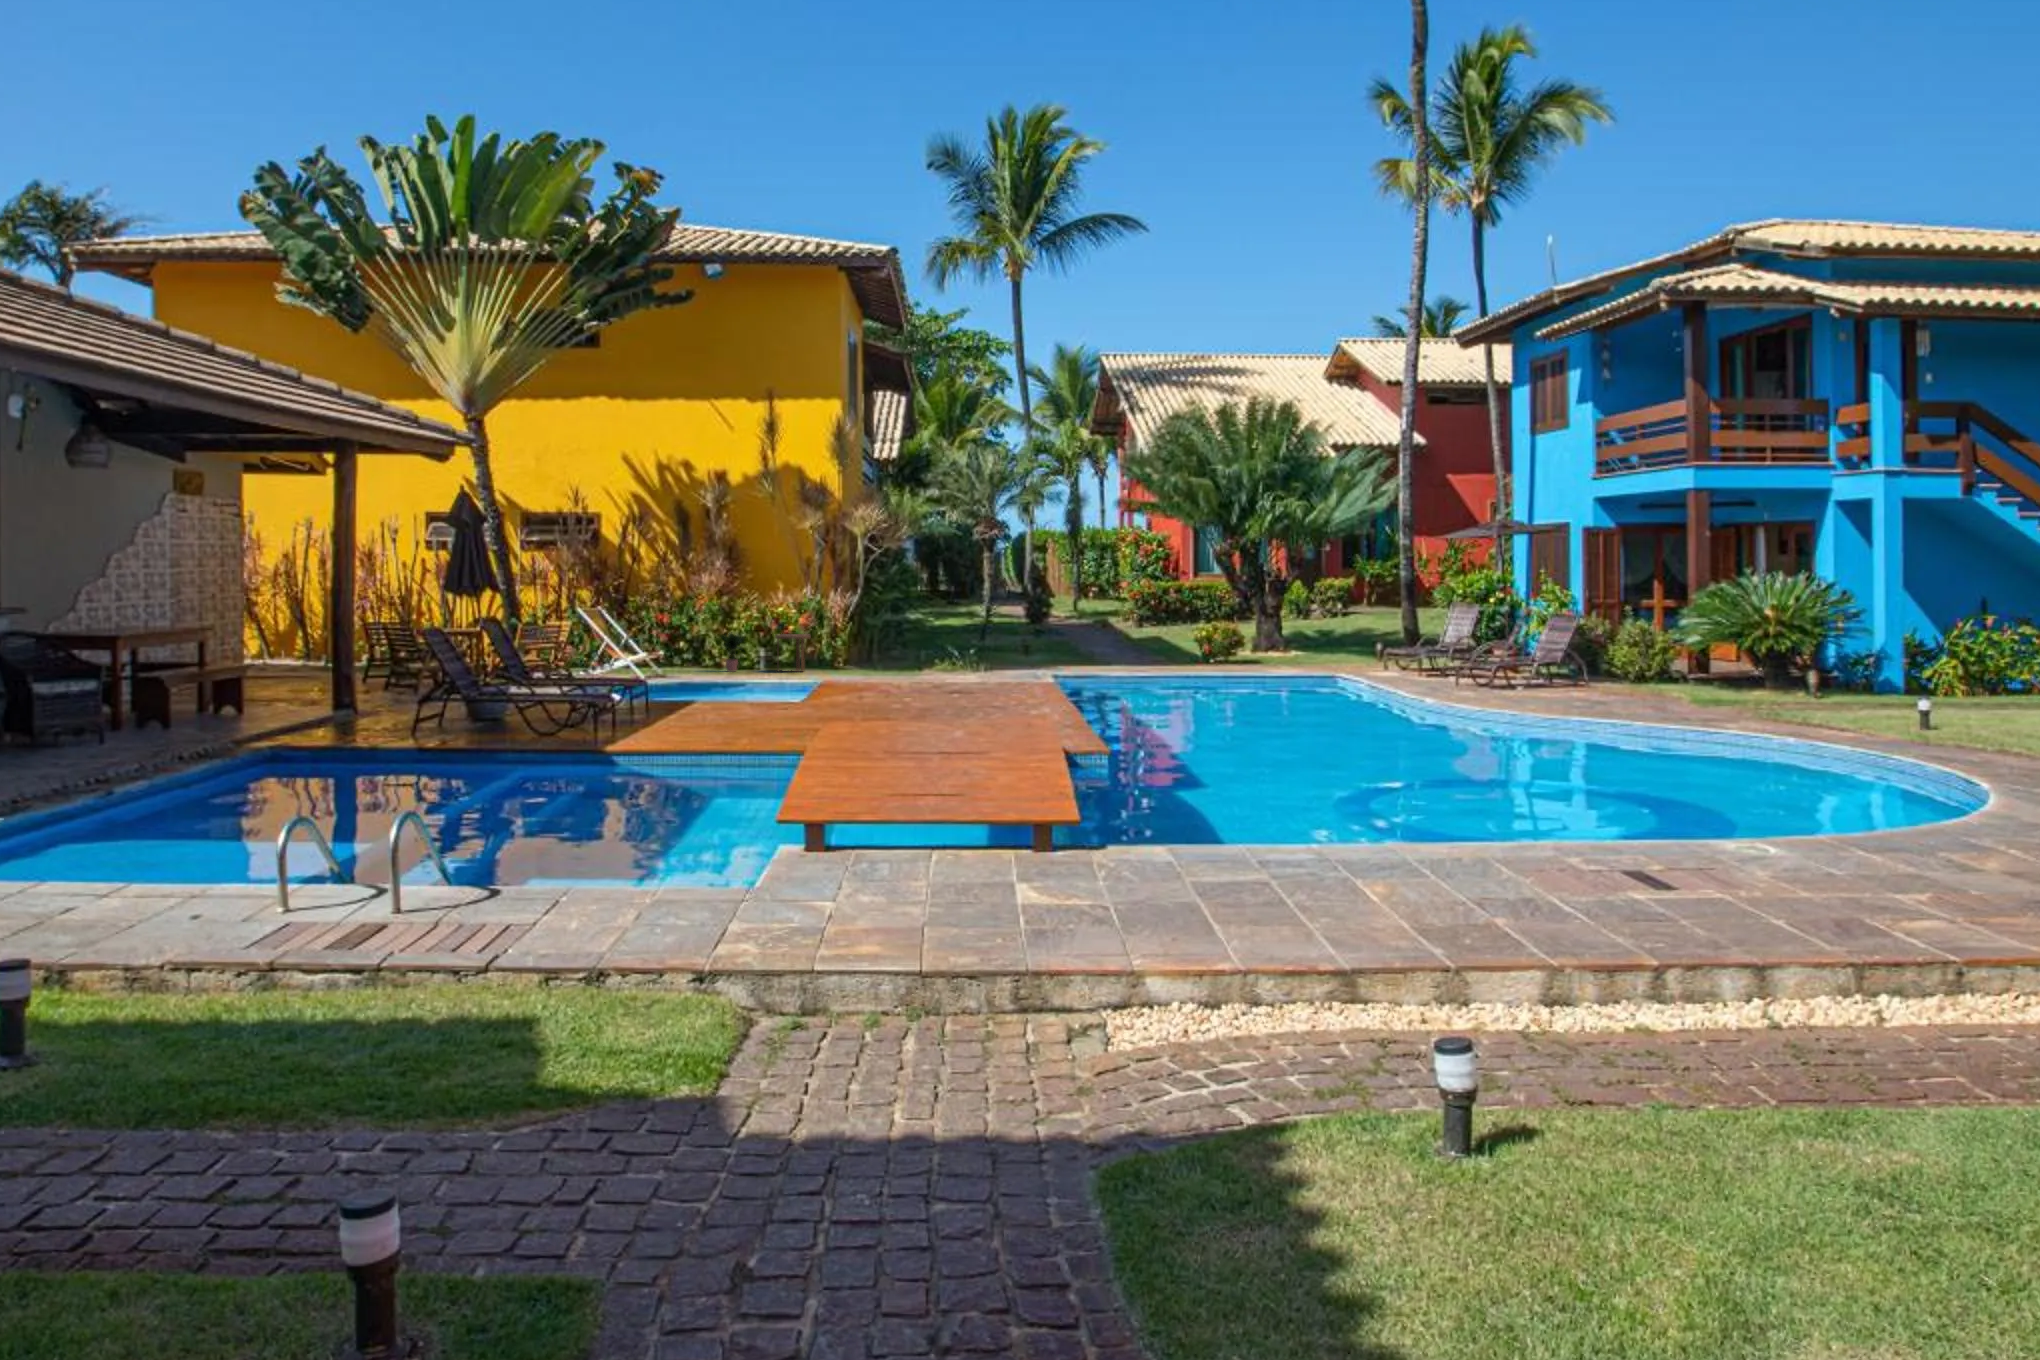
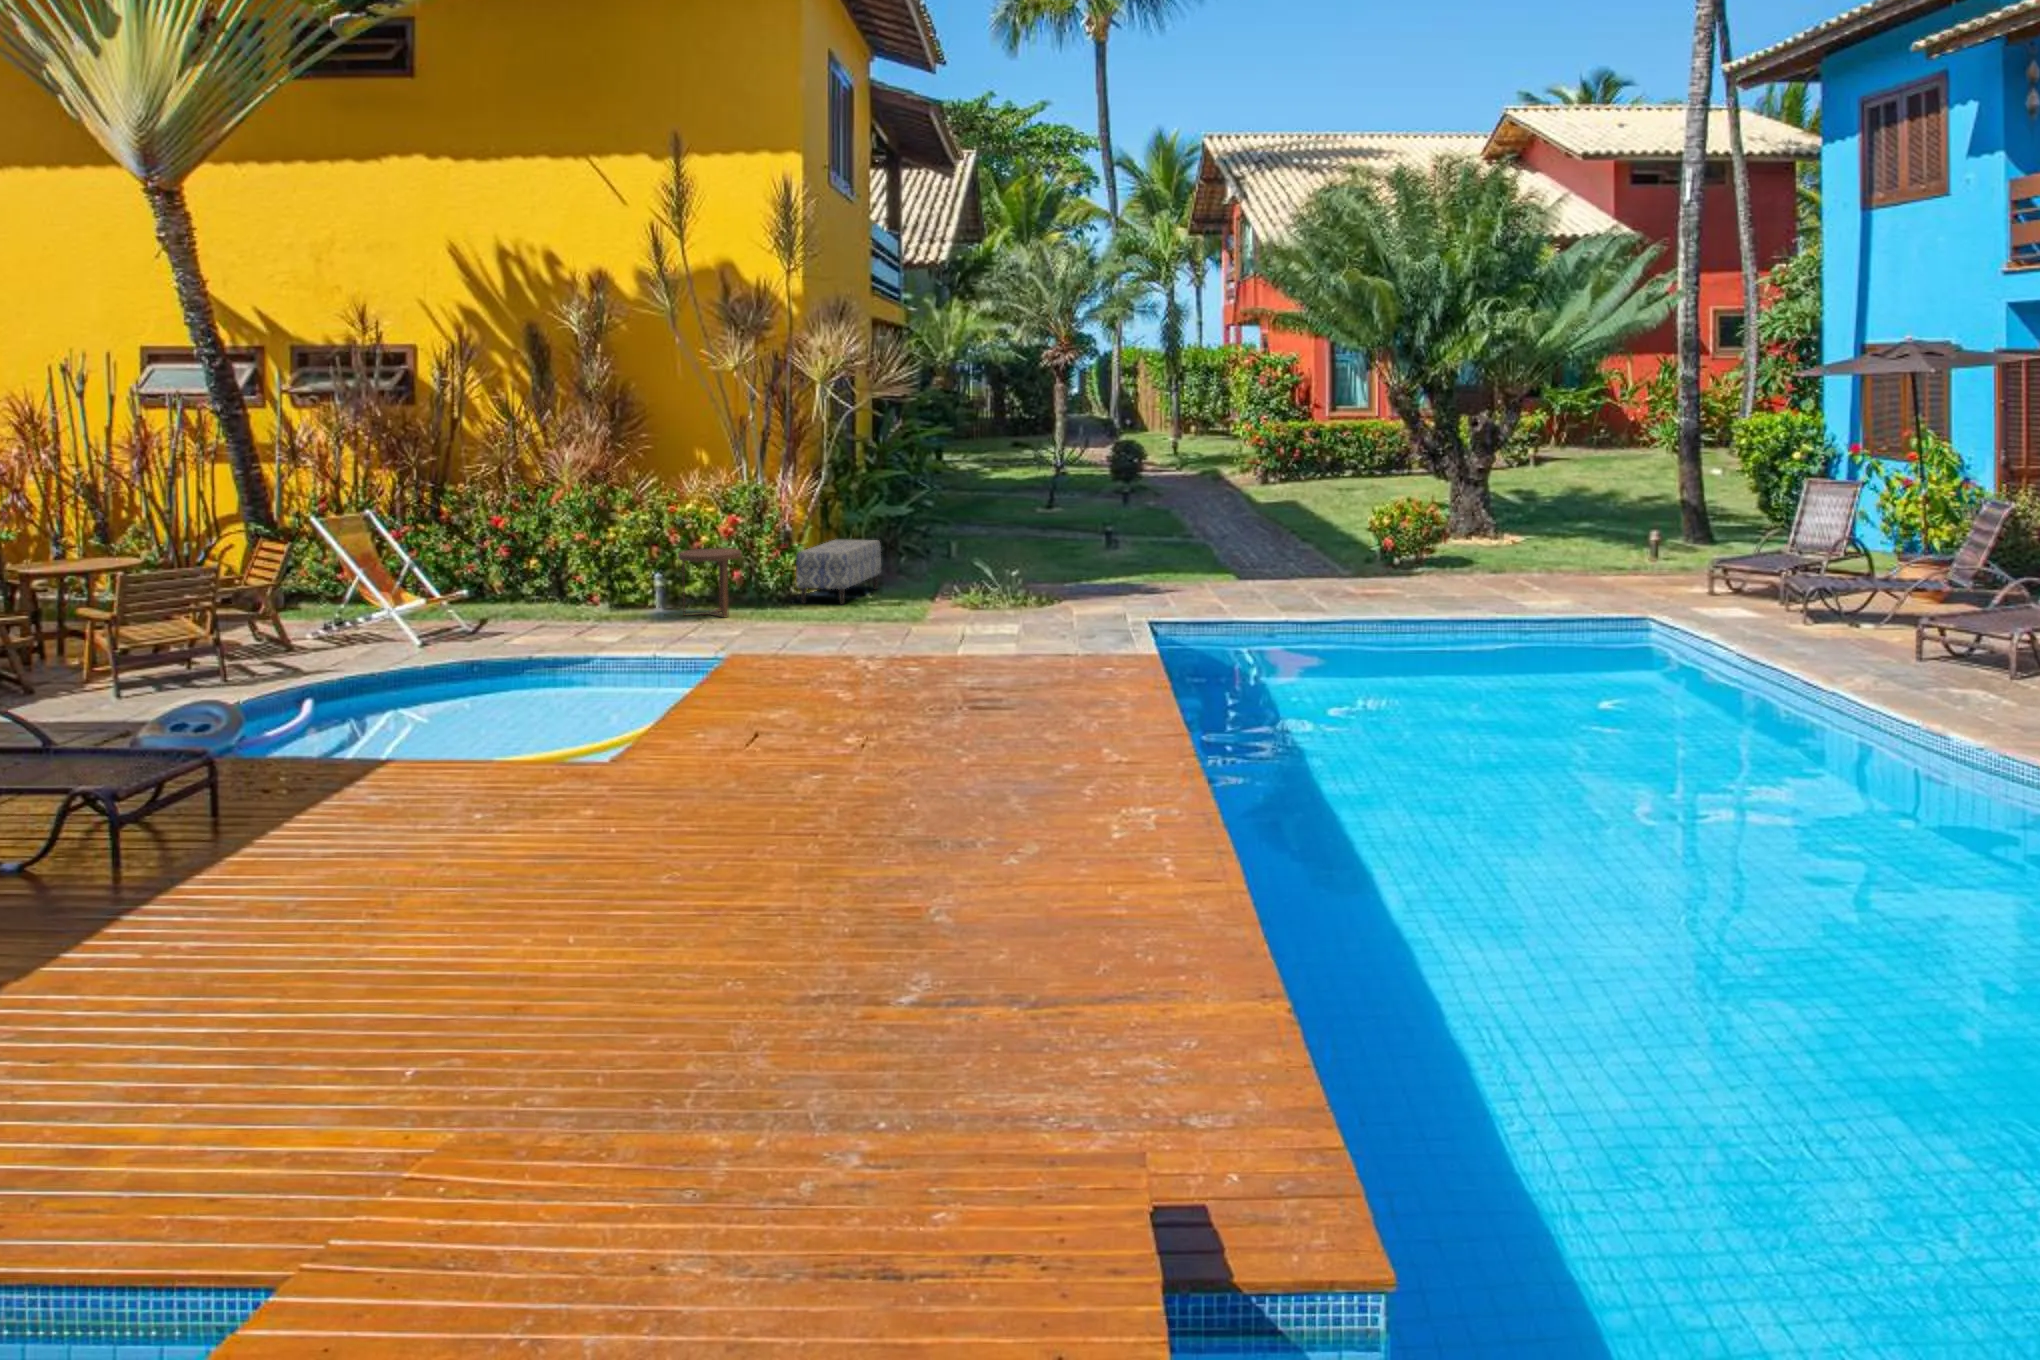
potted plant: present [722,632,744,672] -> none [581,547,630,618]
bench: none [839,635,886,670] -> present [796,540,881,605]

